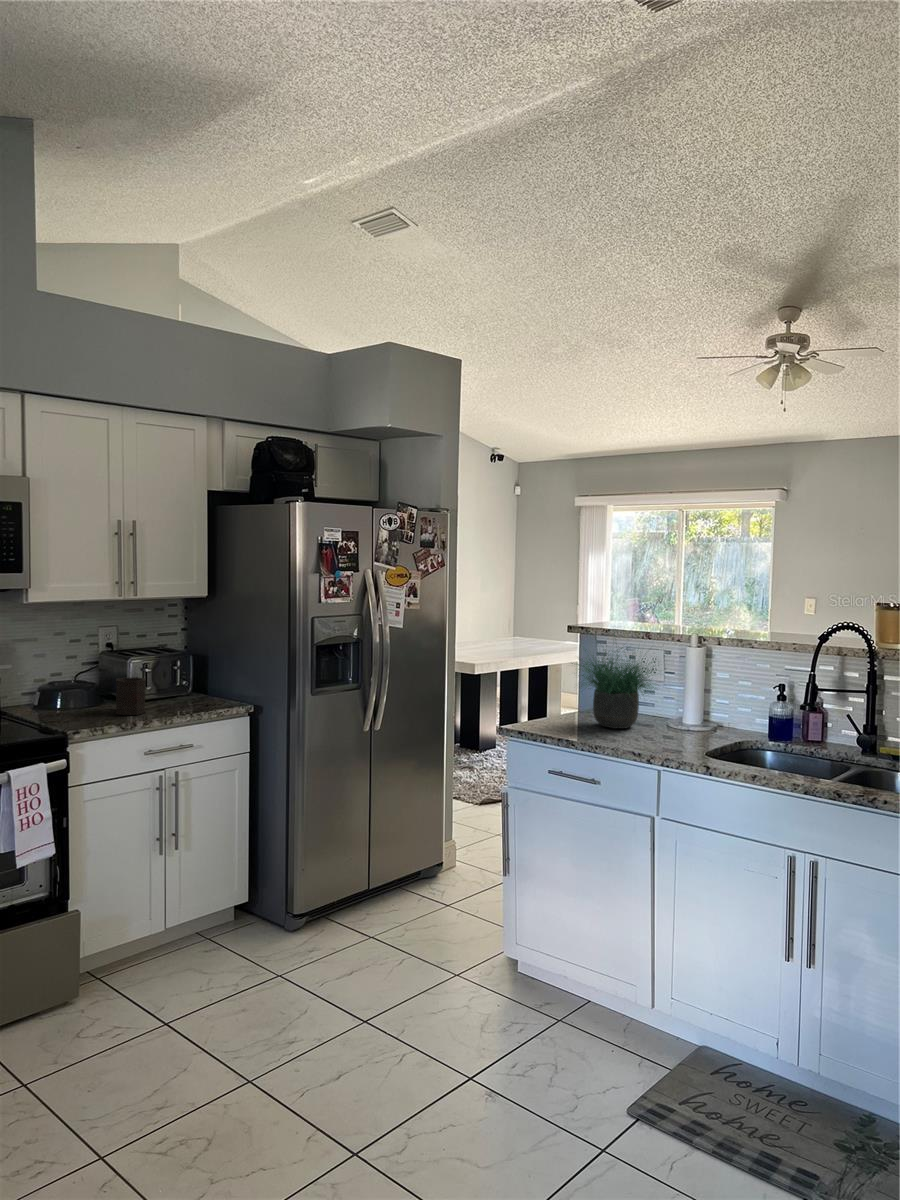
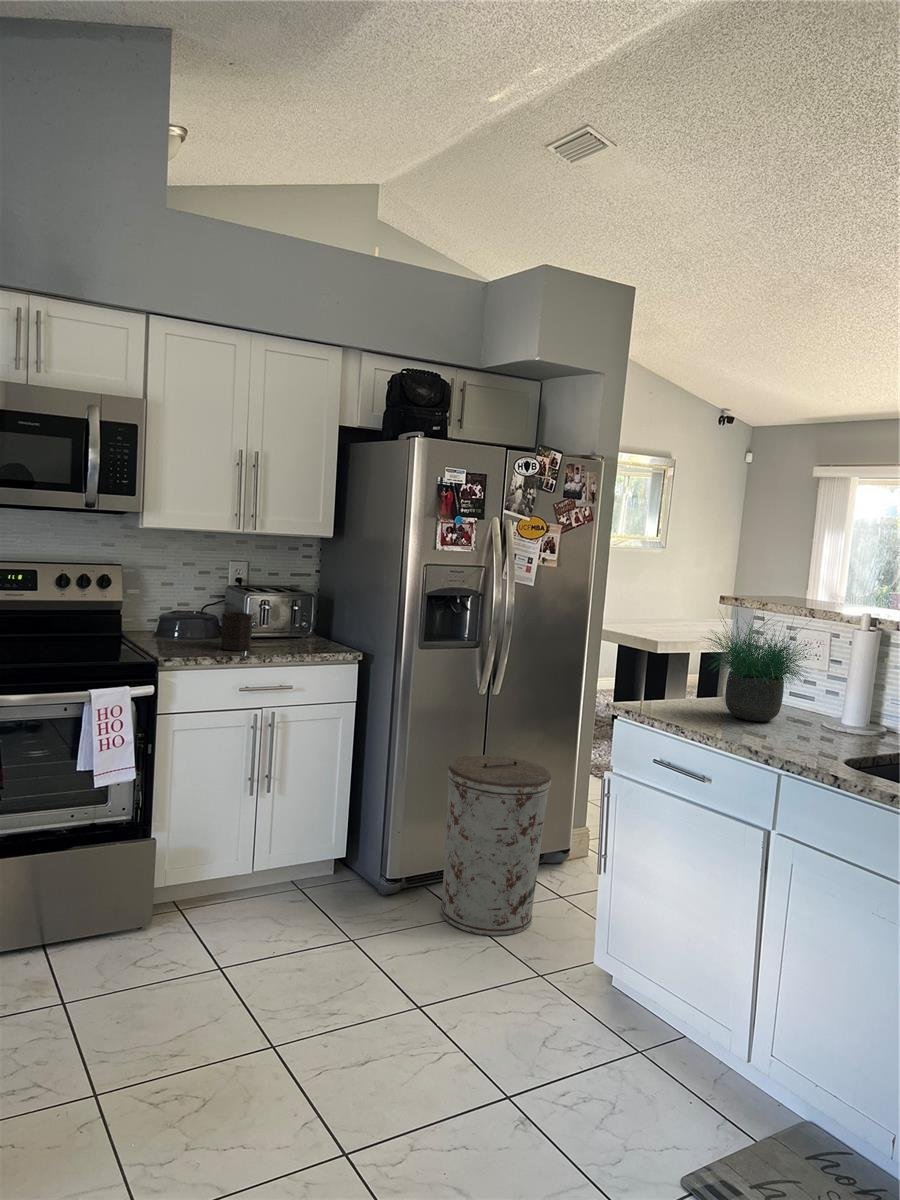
trash can: none [346,784,439,948] -> present [441,755,551,936]

